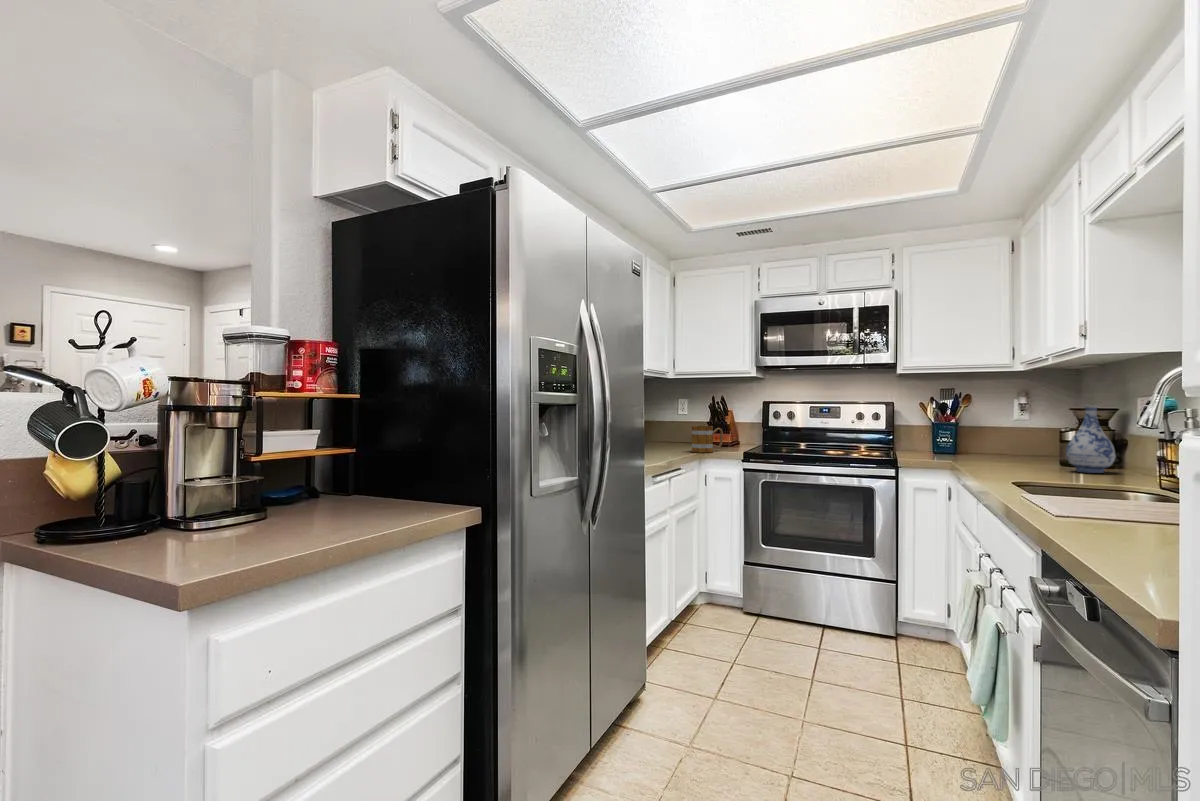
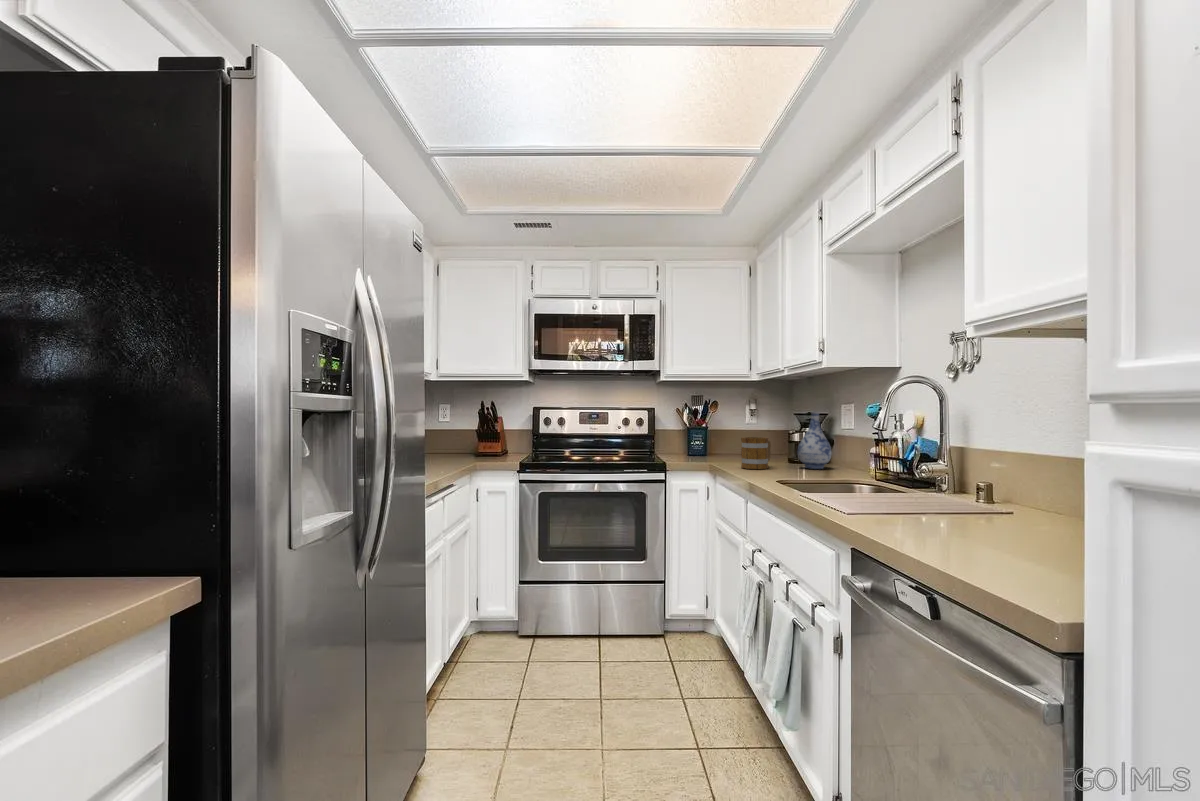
mug: present [692,426,723,453] -> present [741,437,771,469]

